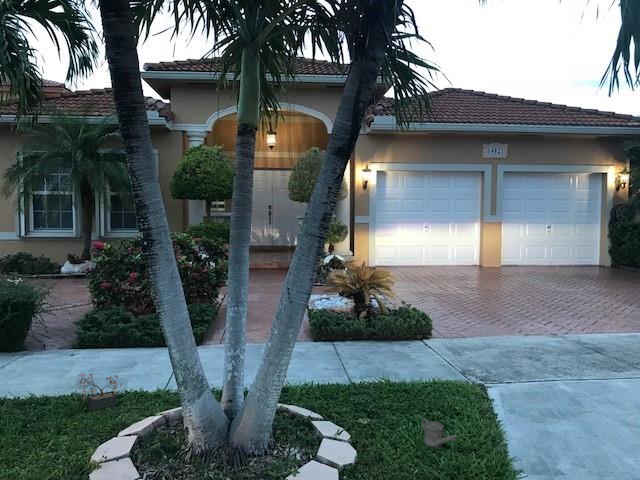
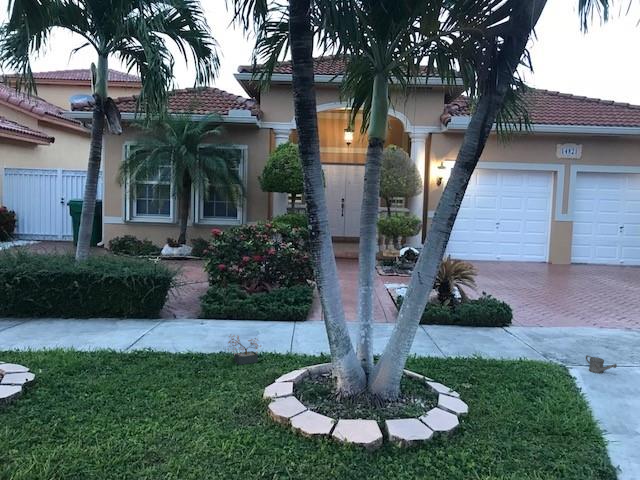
watering can: present [422,418,456,448] -> present [586,355,617,373]

